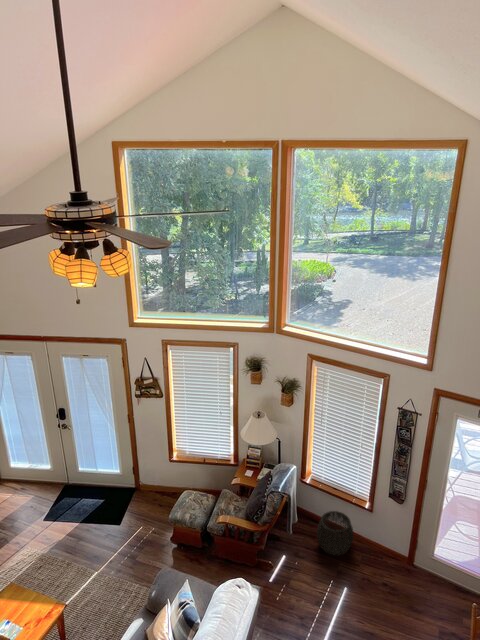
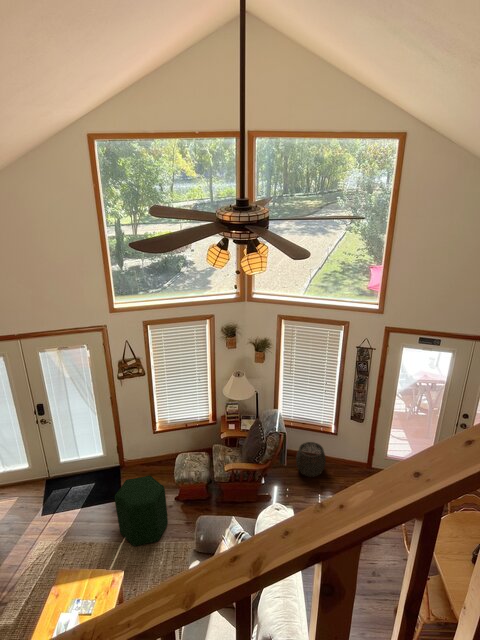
ottoman: none [93,506,150,583] -> present [115,476,168,546]

